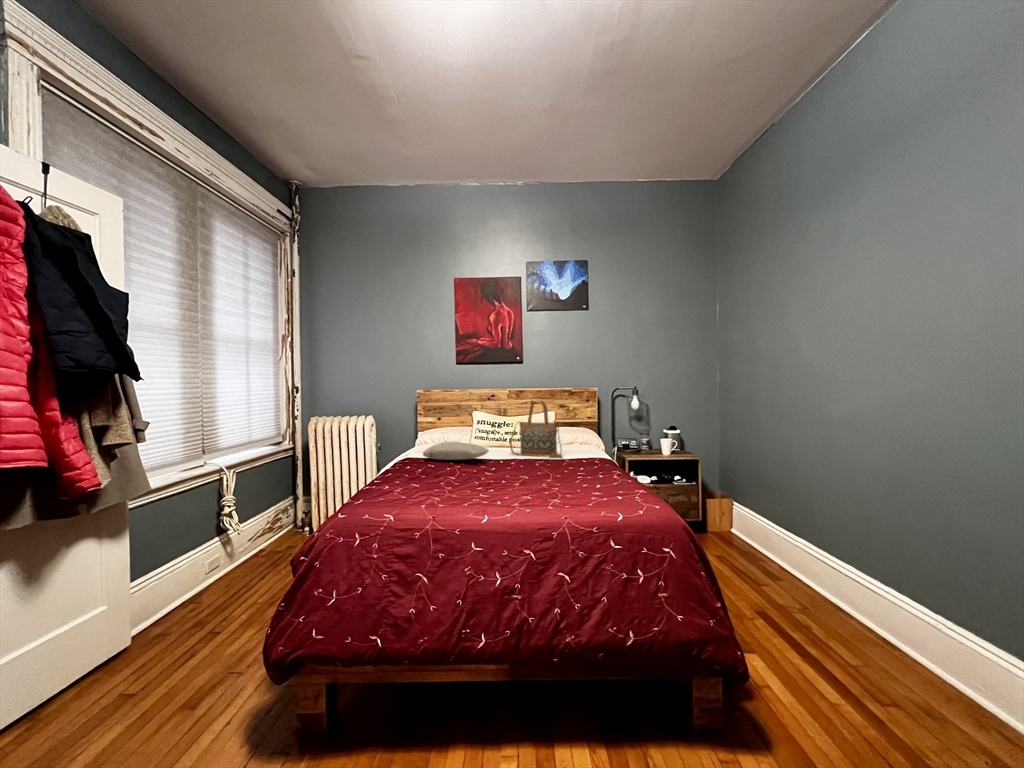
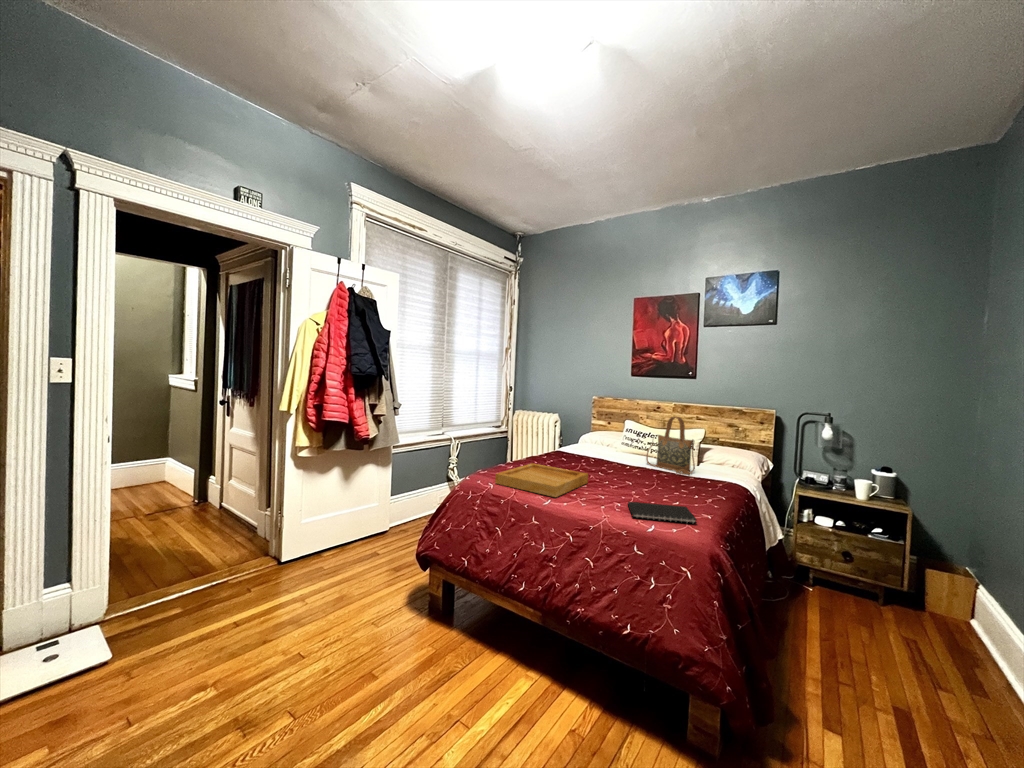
pillow: present [423,442,489,460] -> none [566,443,618,460]
tray: none [393,474,494,512] -> present [495,463,588,497]
notebook: none [565,487,644,511] -> present [628,502,697,524]

